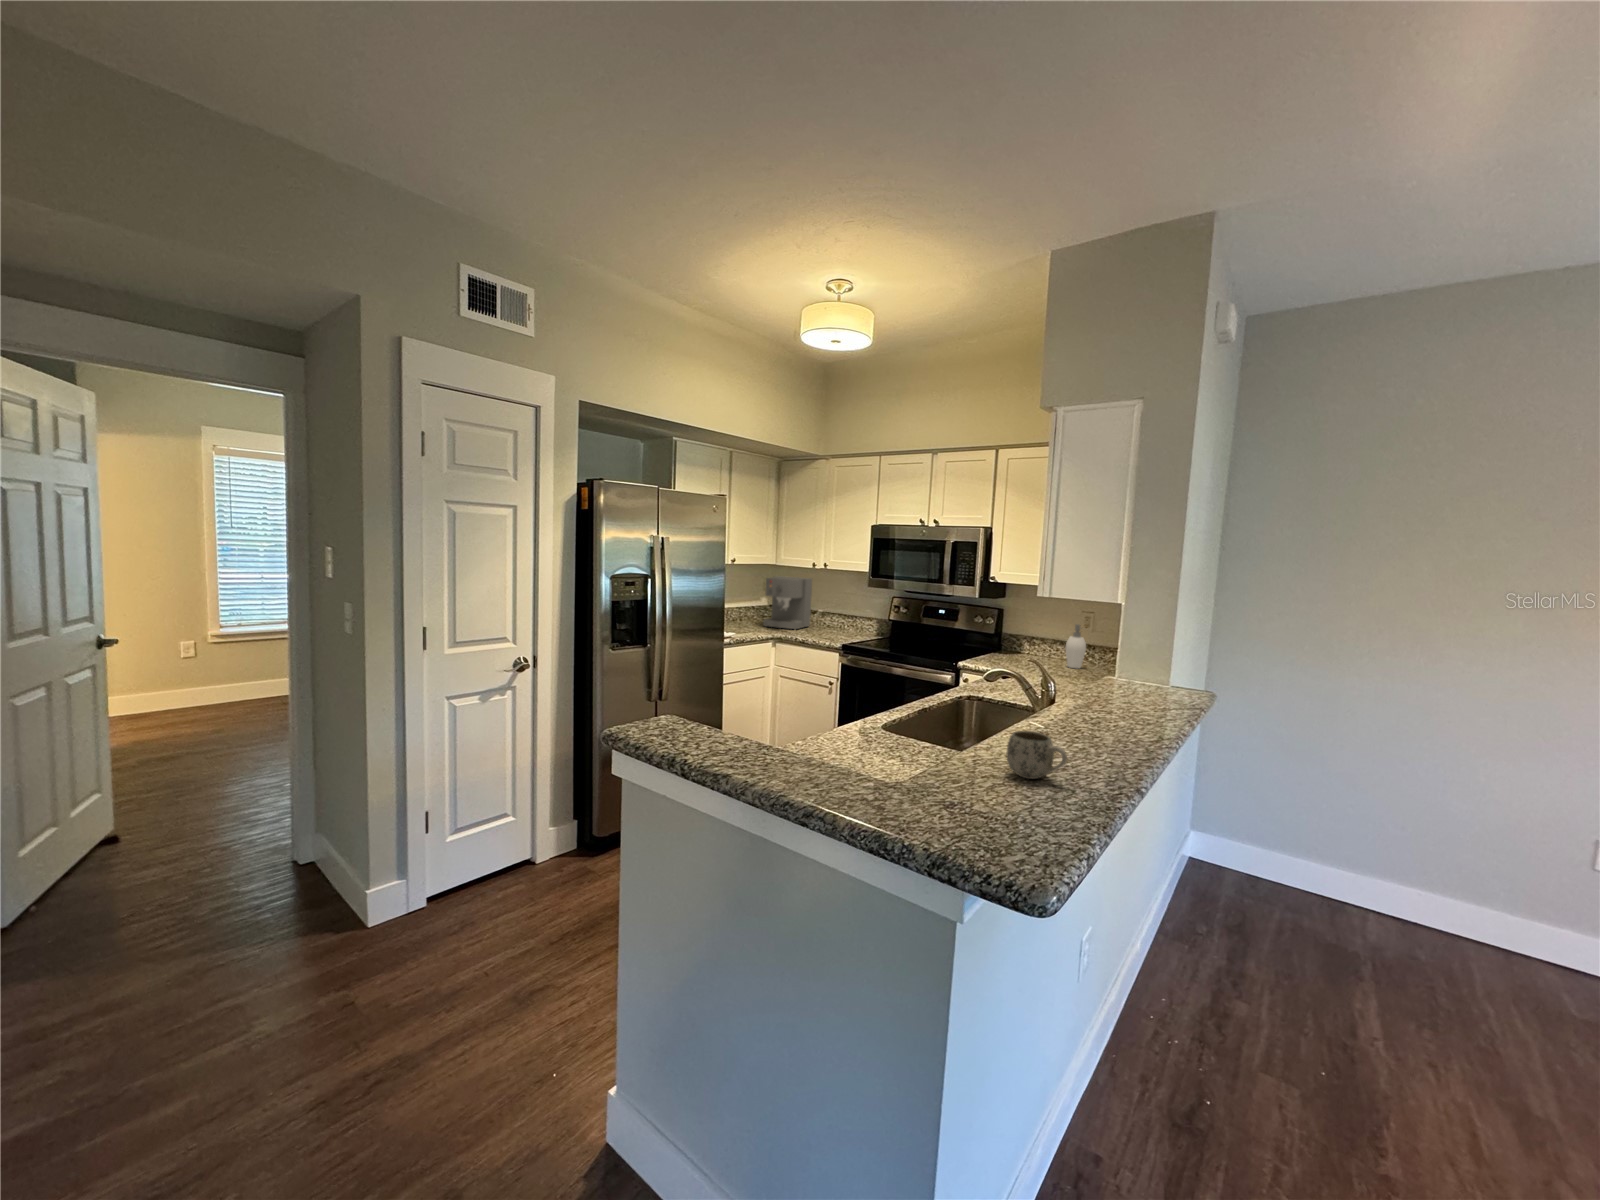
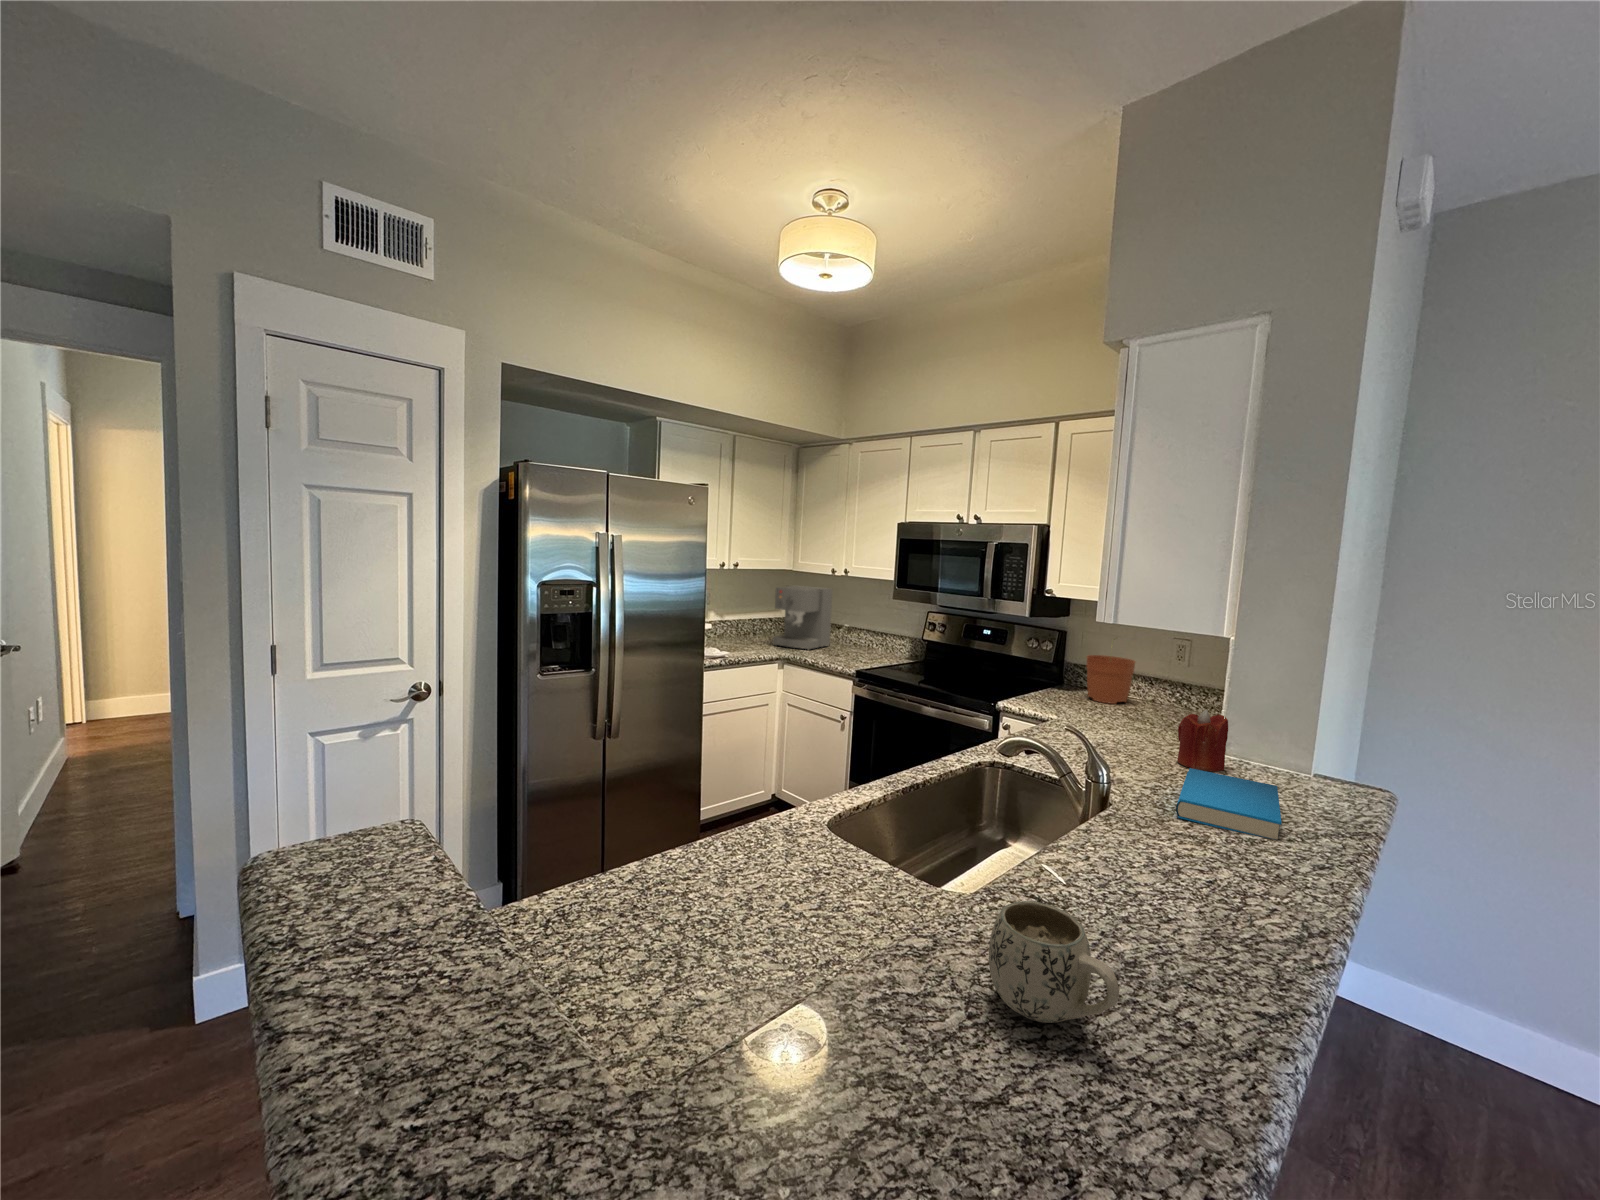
plant pot: none [1020,613,1055,662] -> present [1086,655,1135,704]
soap dispenser: present [1066,624,1086,669] -> none [1150,654,1184,716]
candle: none [1086,657,1117,697] -> present [1177,710,1228,772]
book: none [1086,692,1144,725] -> present [1176,768,1282,840]

